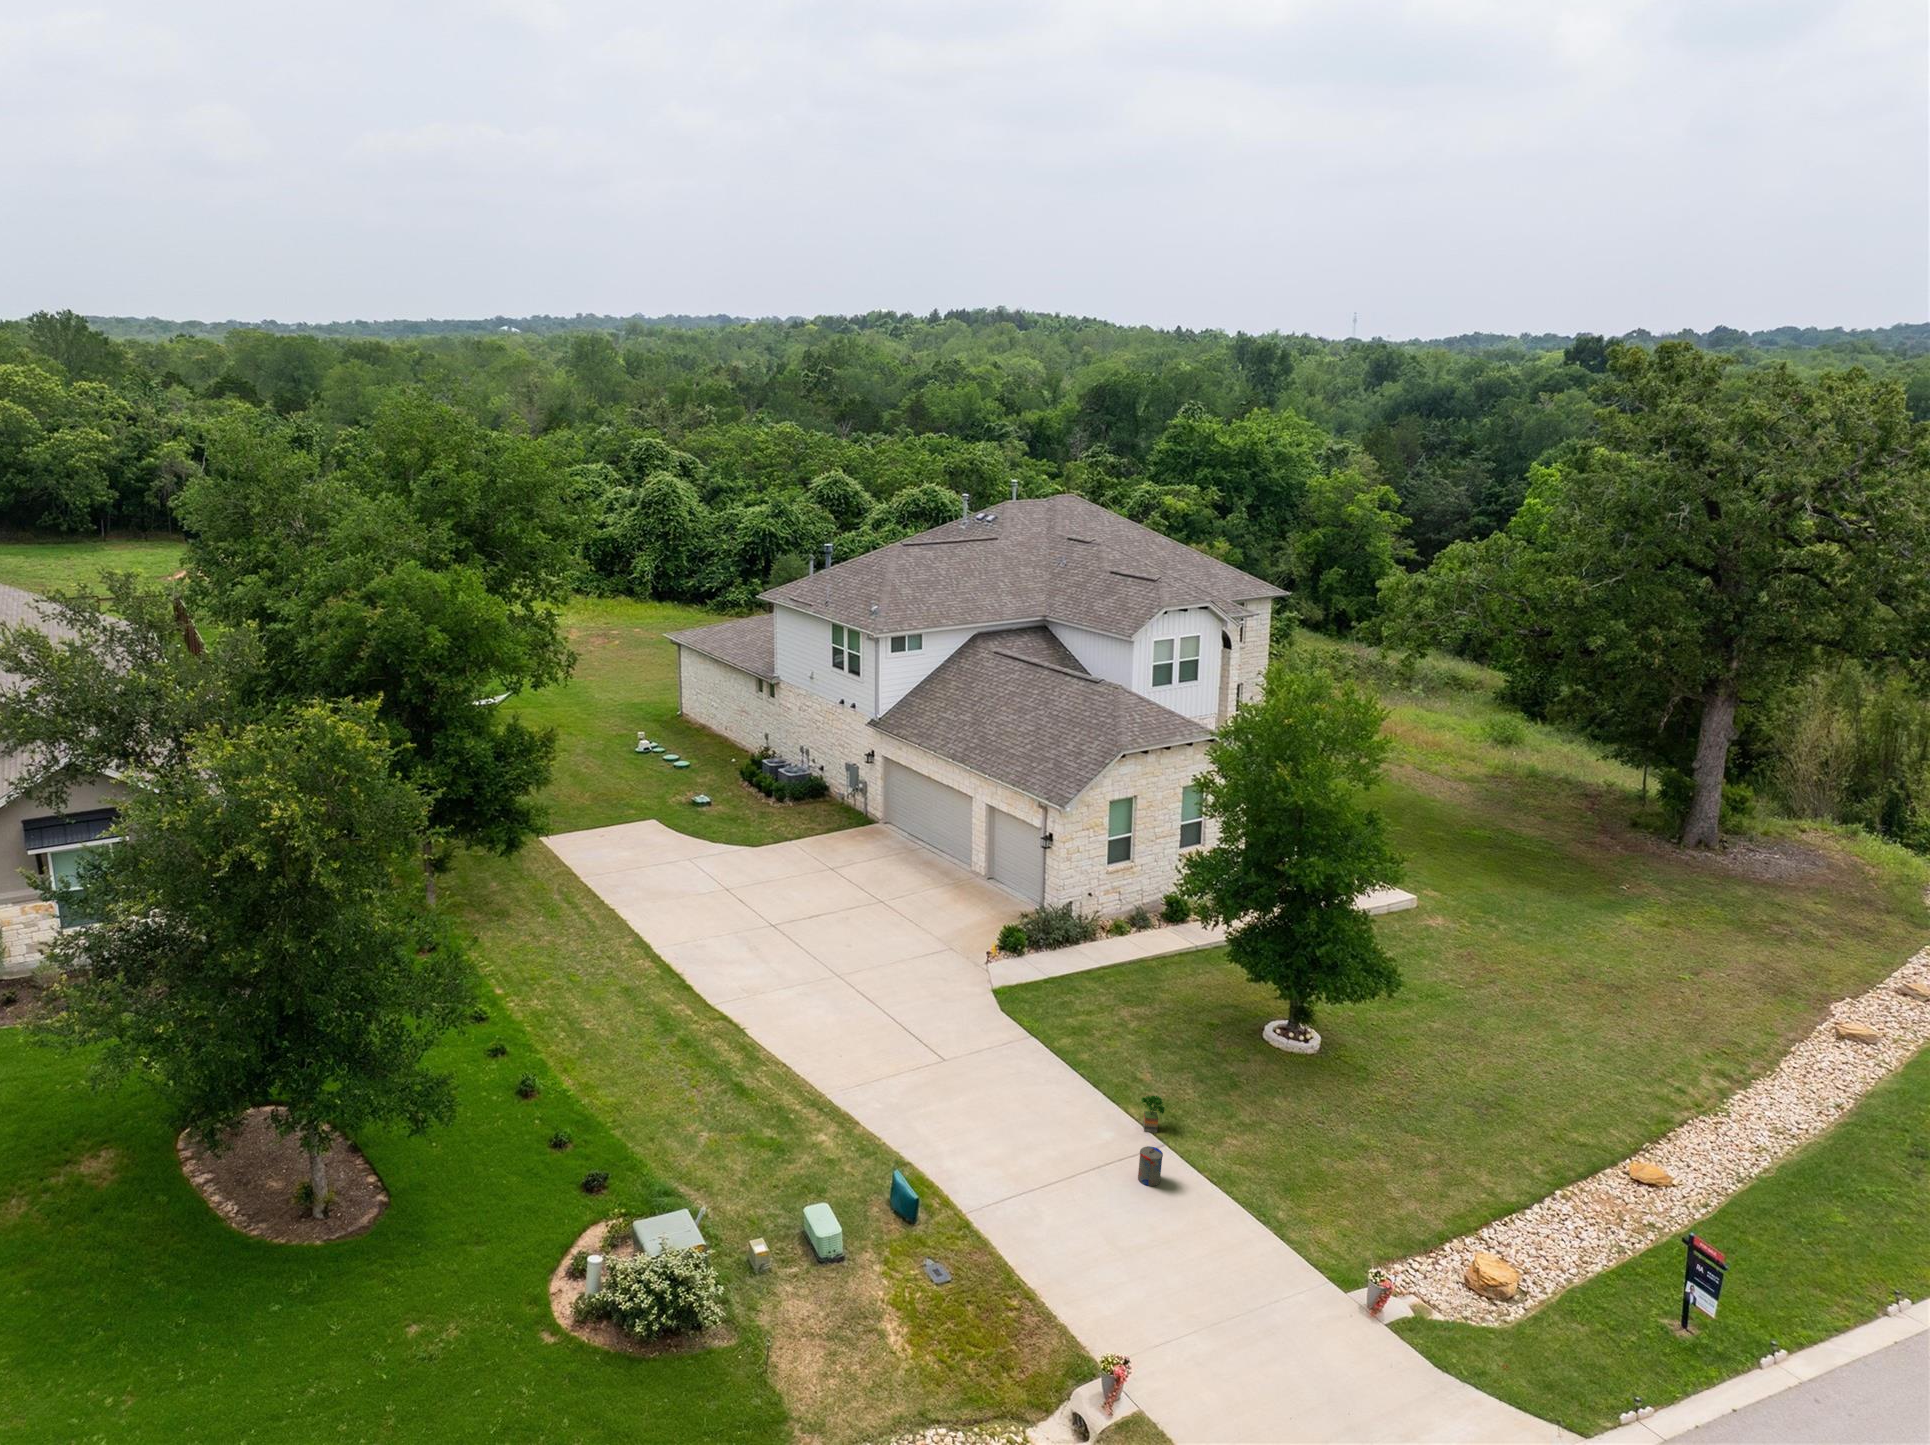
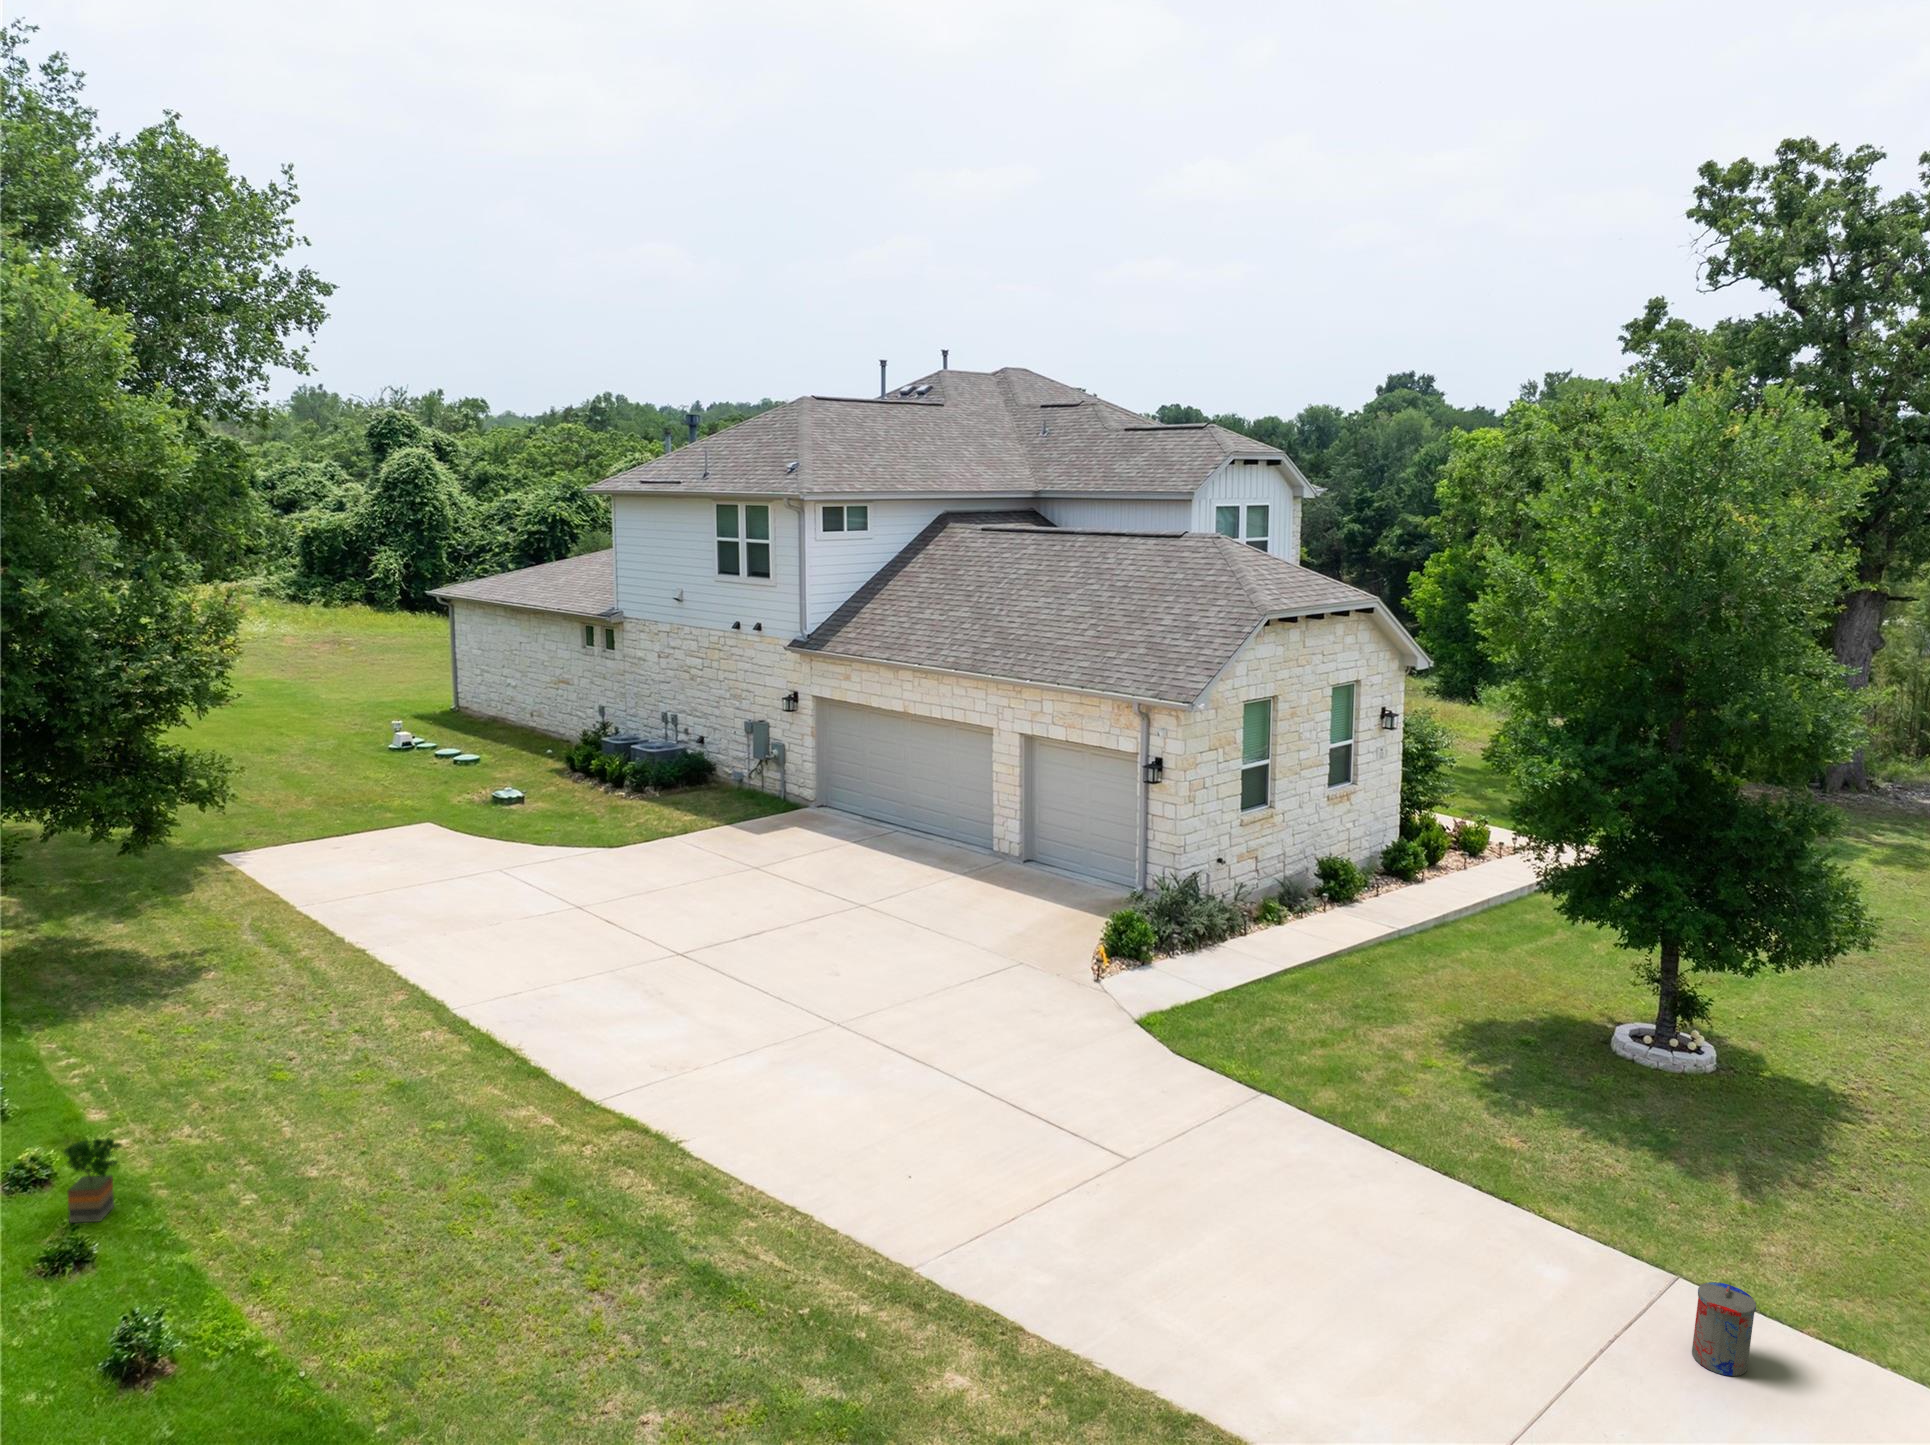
potted tree: present [1141,1096,1165,1133] -> present [64,1138,121,1223]

